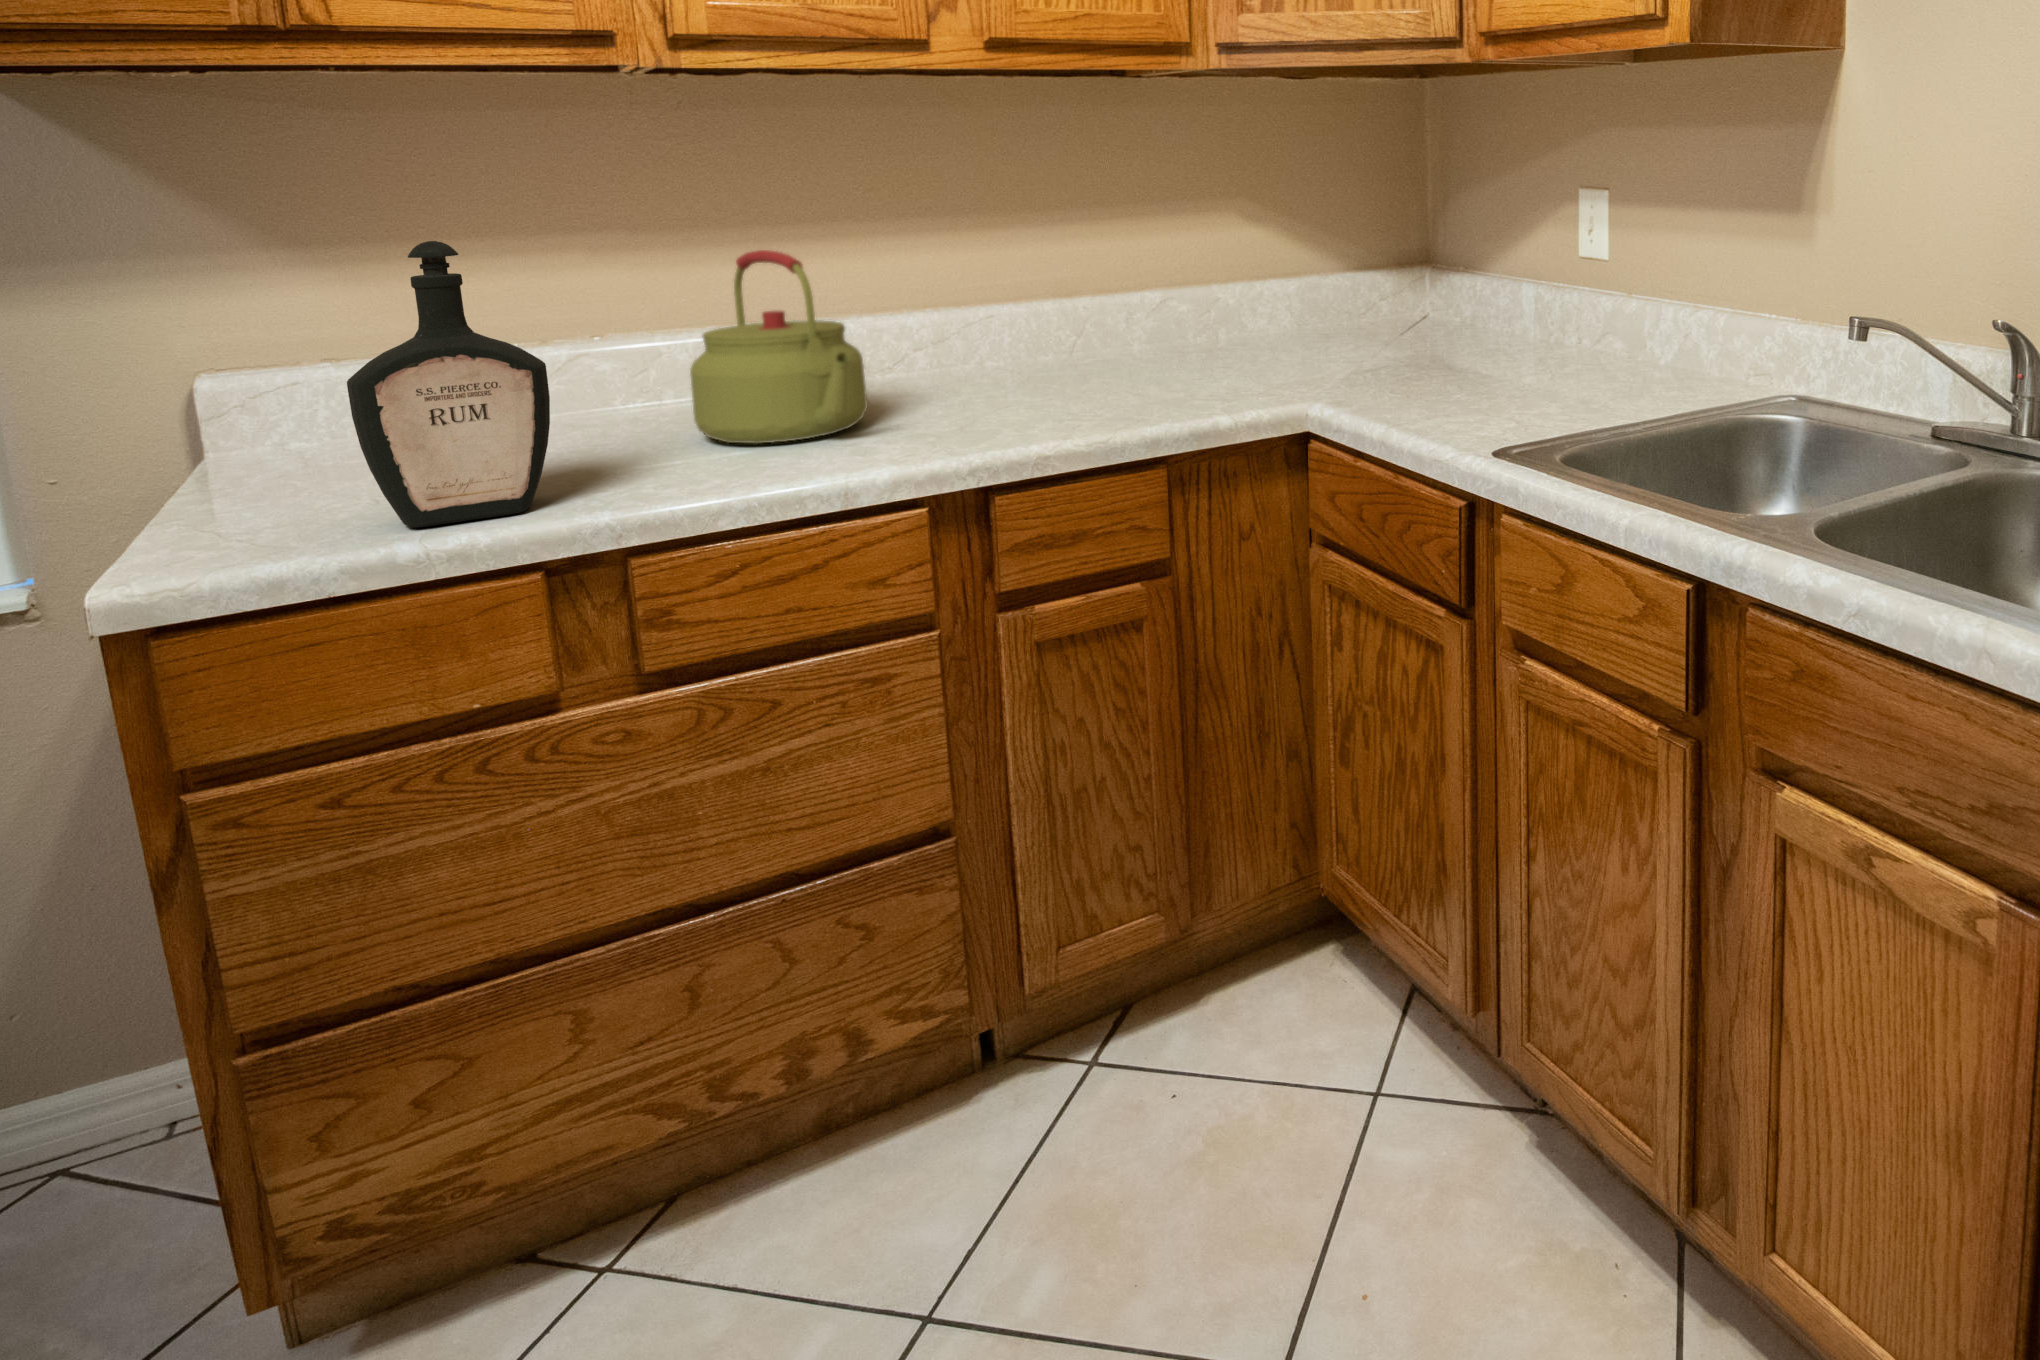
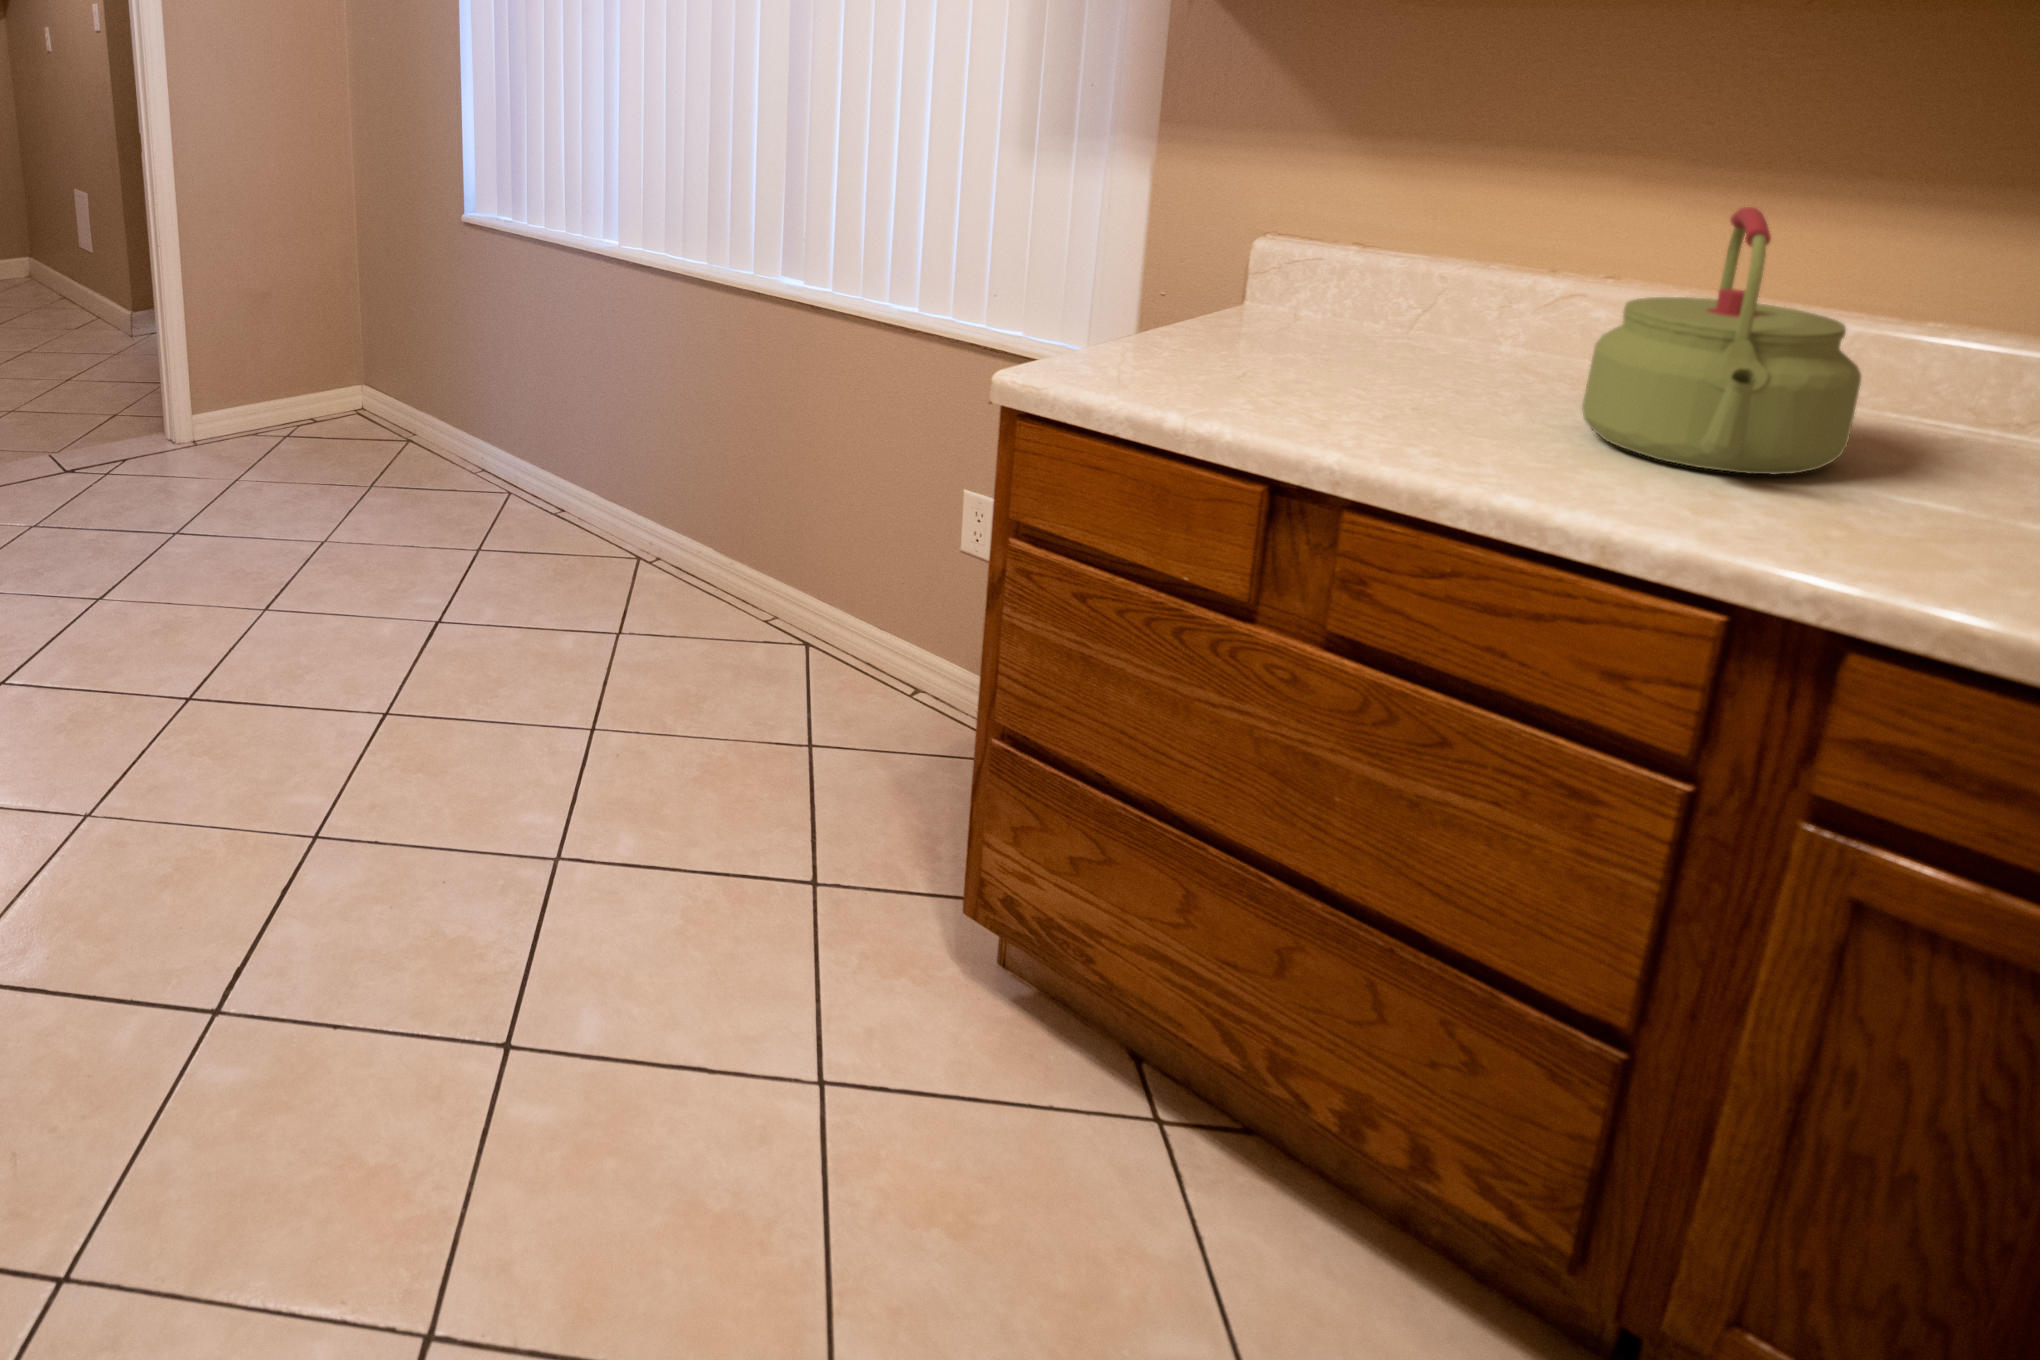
bottle: present [347,241,550,527] -> none [1190,151,1366,430]

